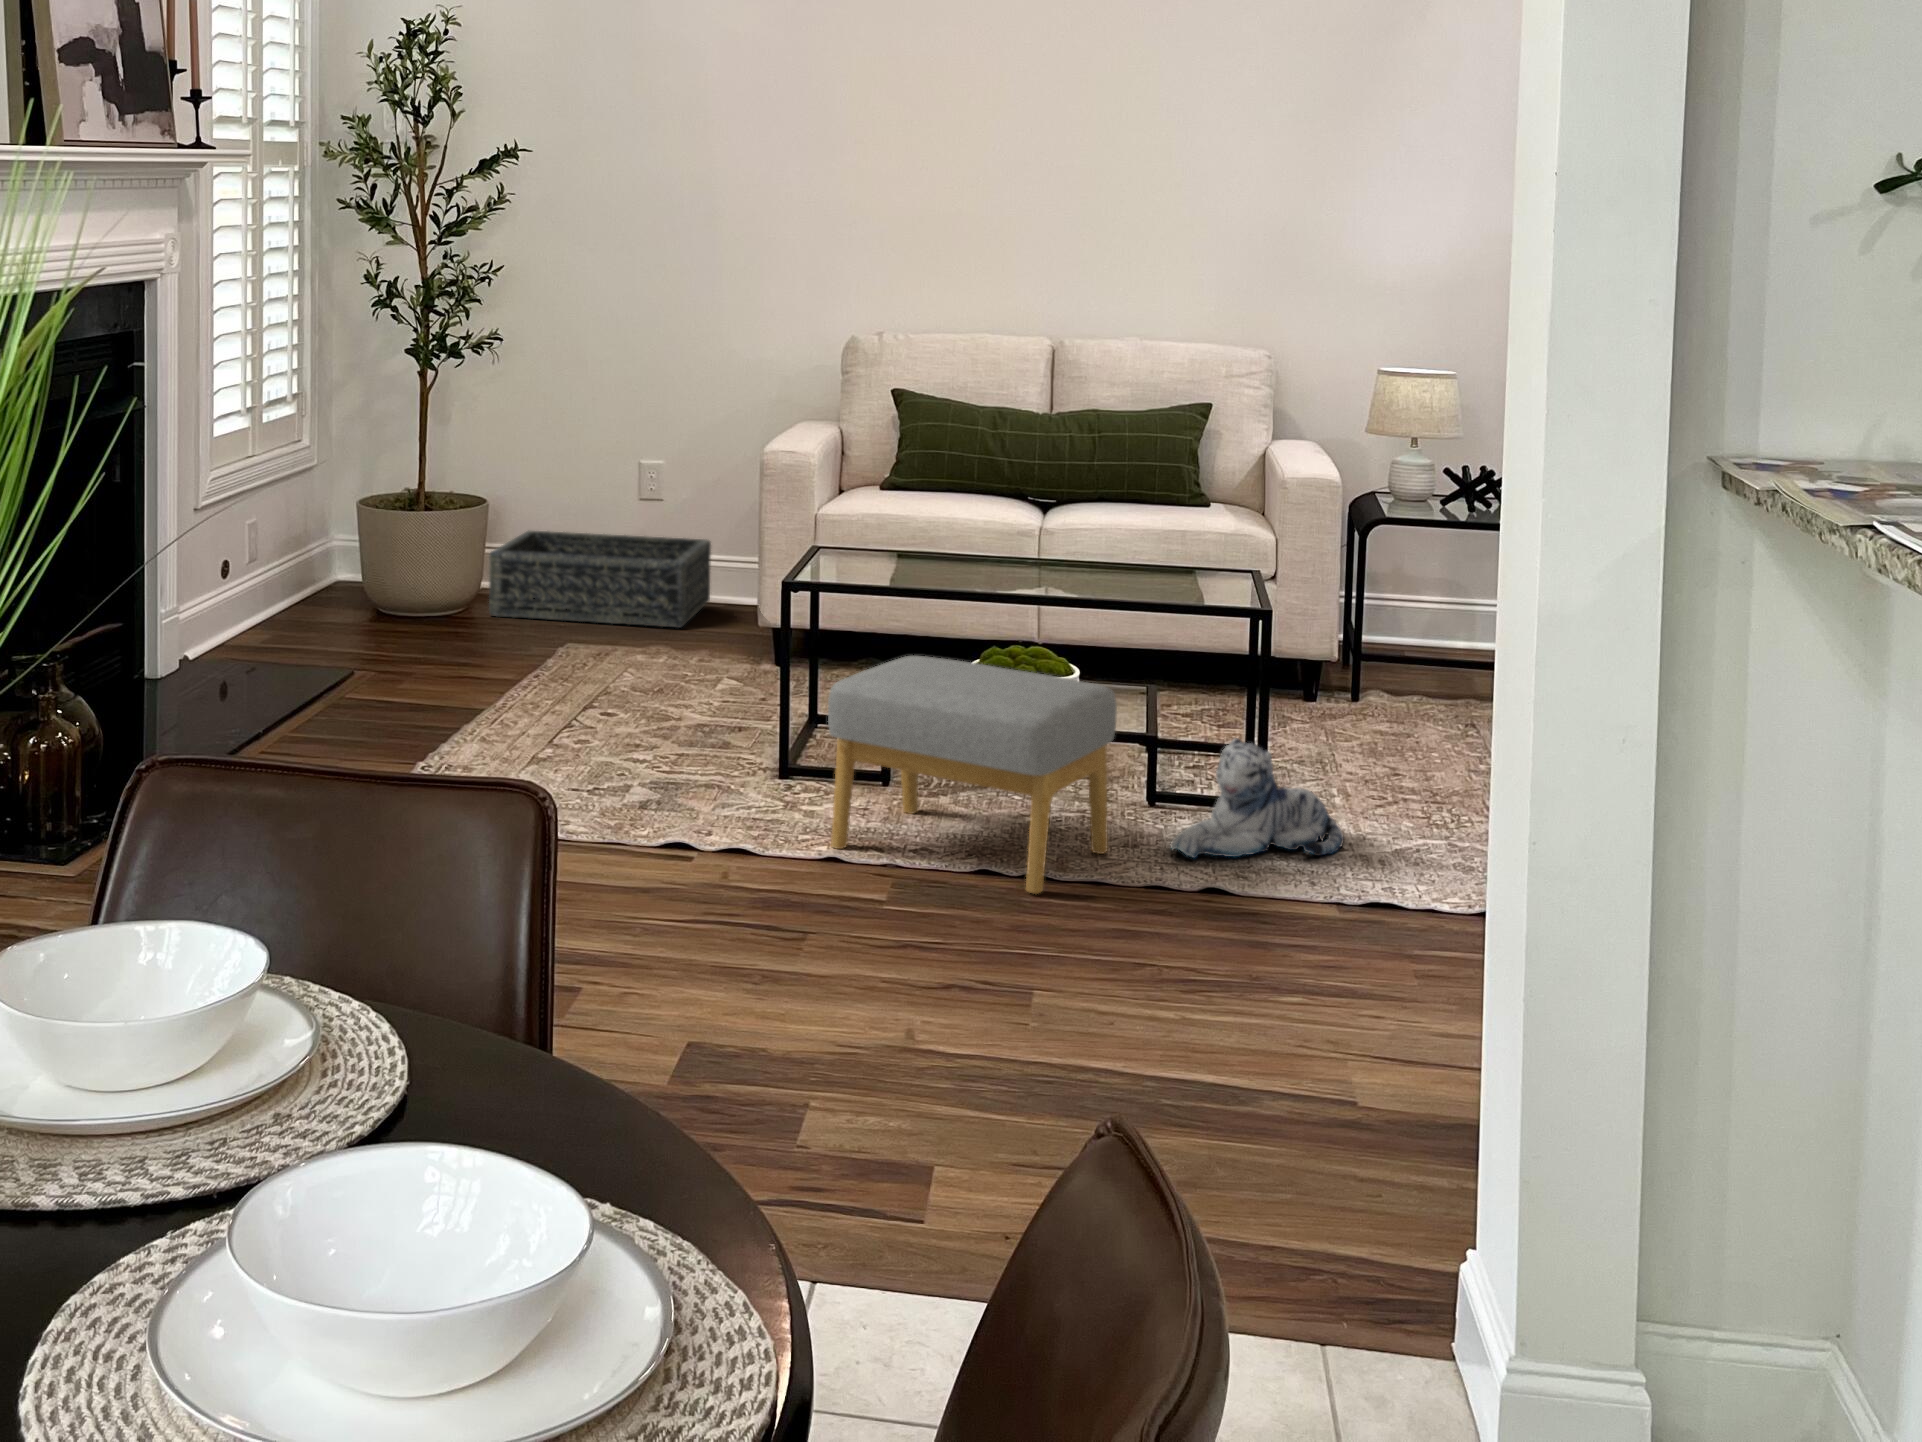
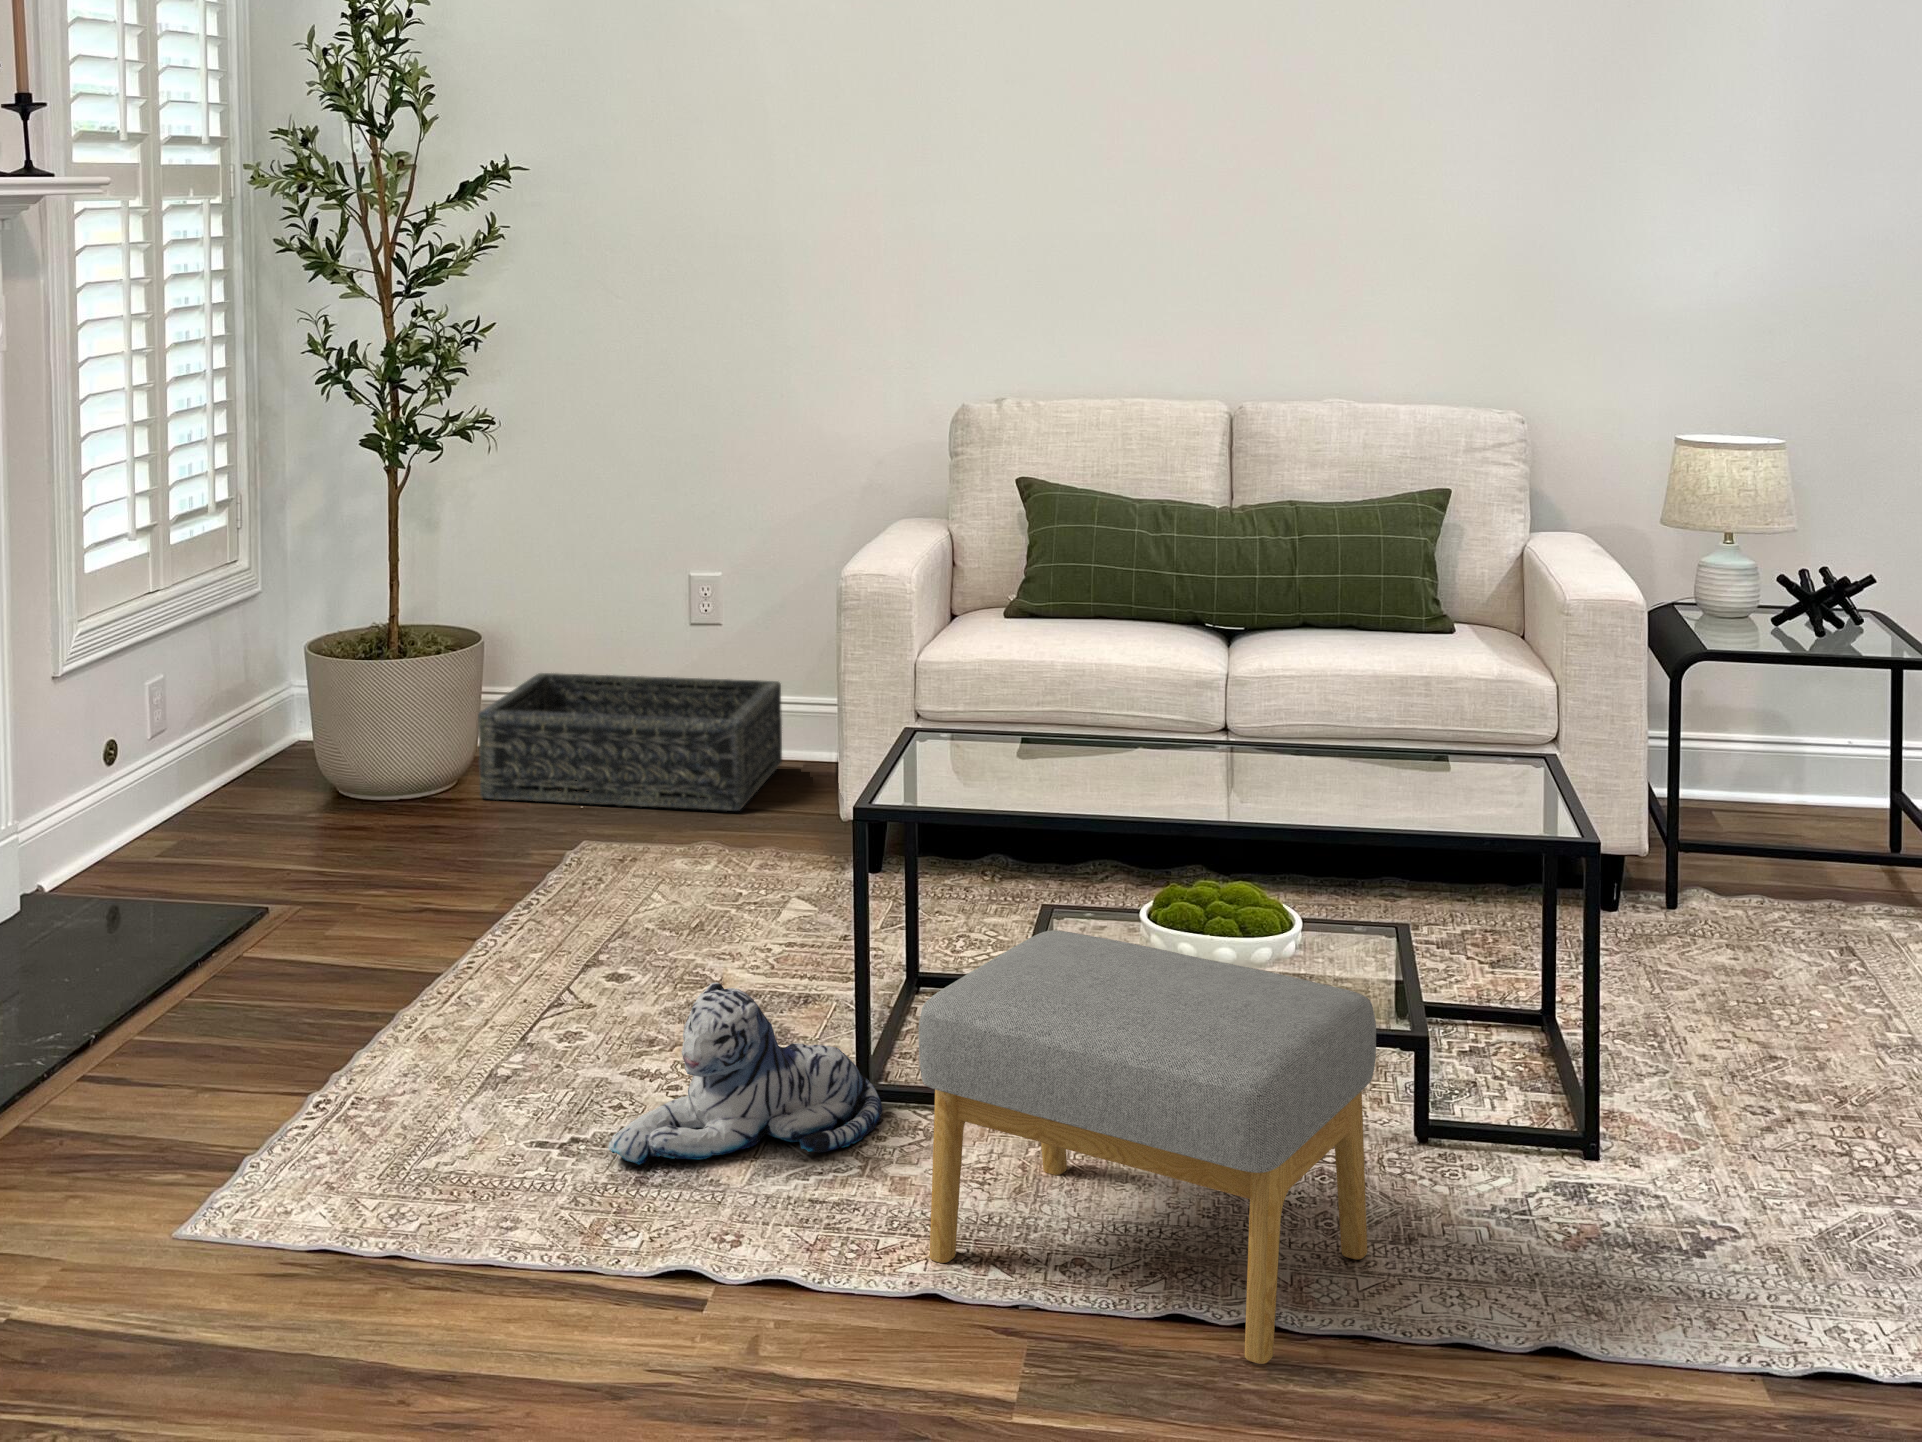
plush toy: present [1170,738,1344,858] -> present [608,982,883,1165]

